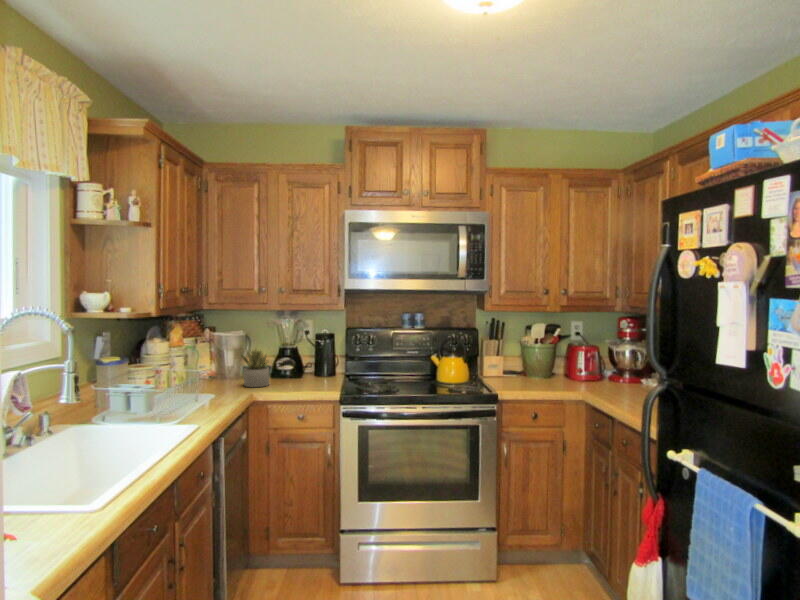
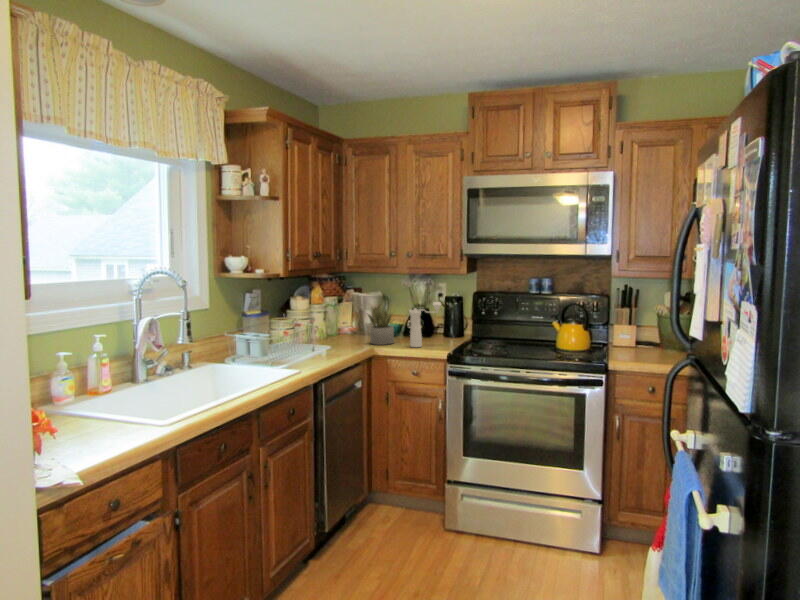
pepper mill: none [293,342,323,388] -> present [410,302,441,347]

